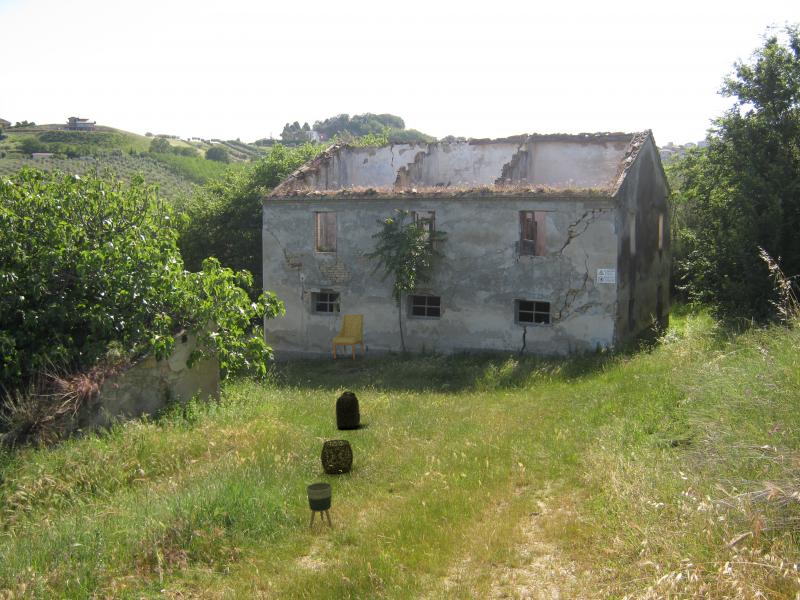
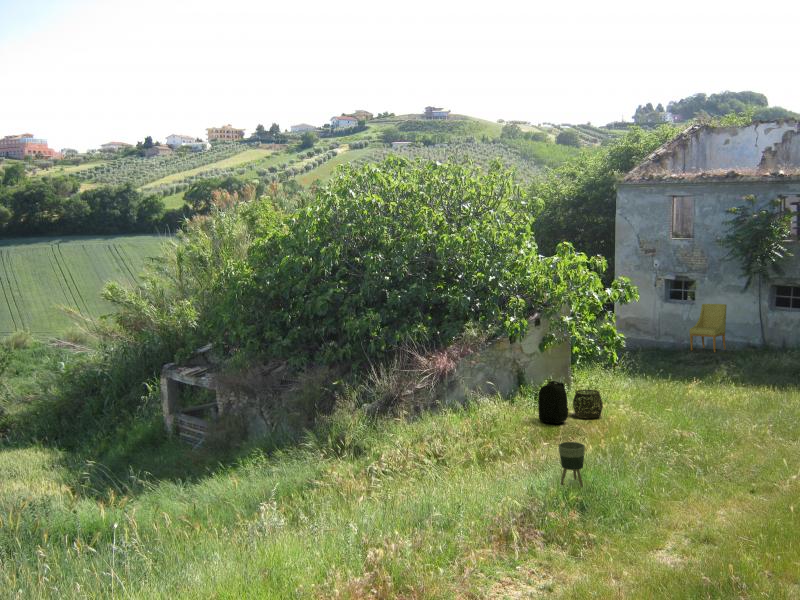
backpack: present [336,392,360,428] -> present [538,381,568,424]
woven basket: present [321,440,353,474] -> present [573,390,603,418]
planter: present [306,483,332,527] -> present [558,442,585,487]

